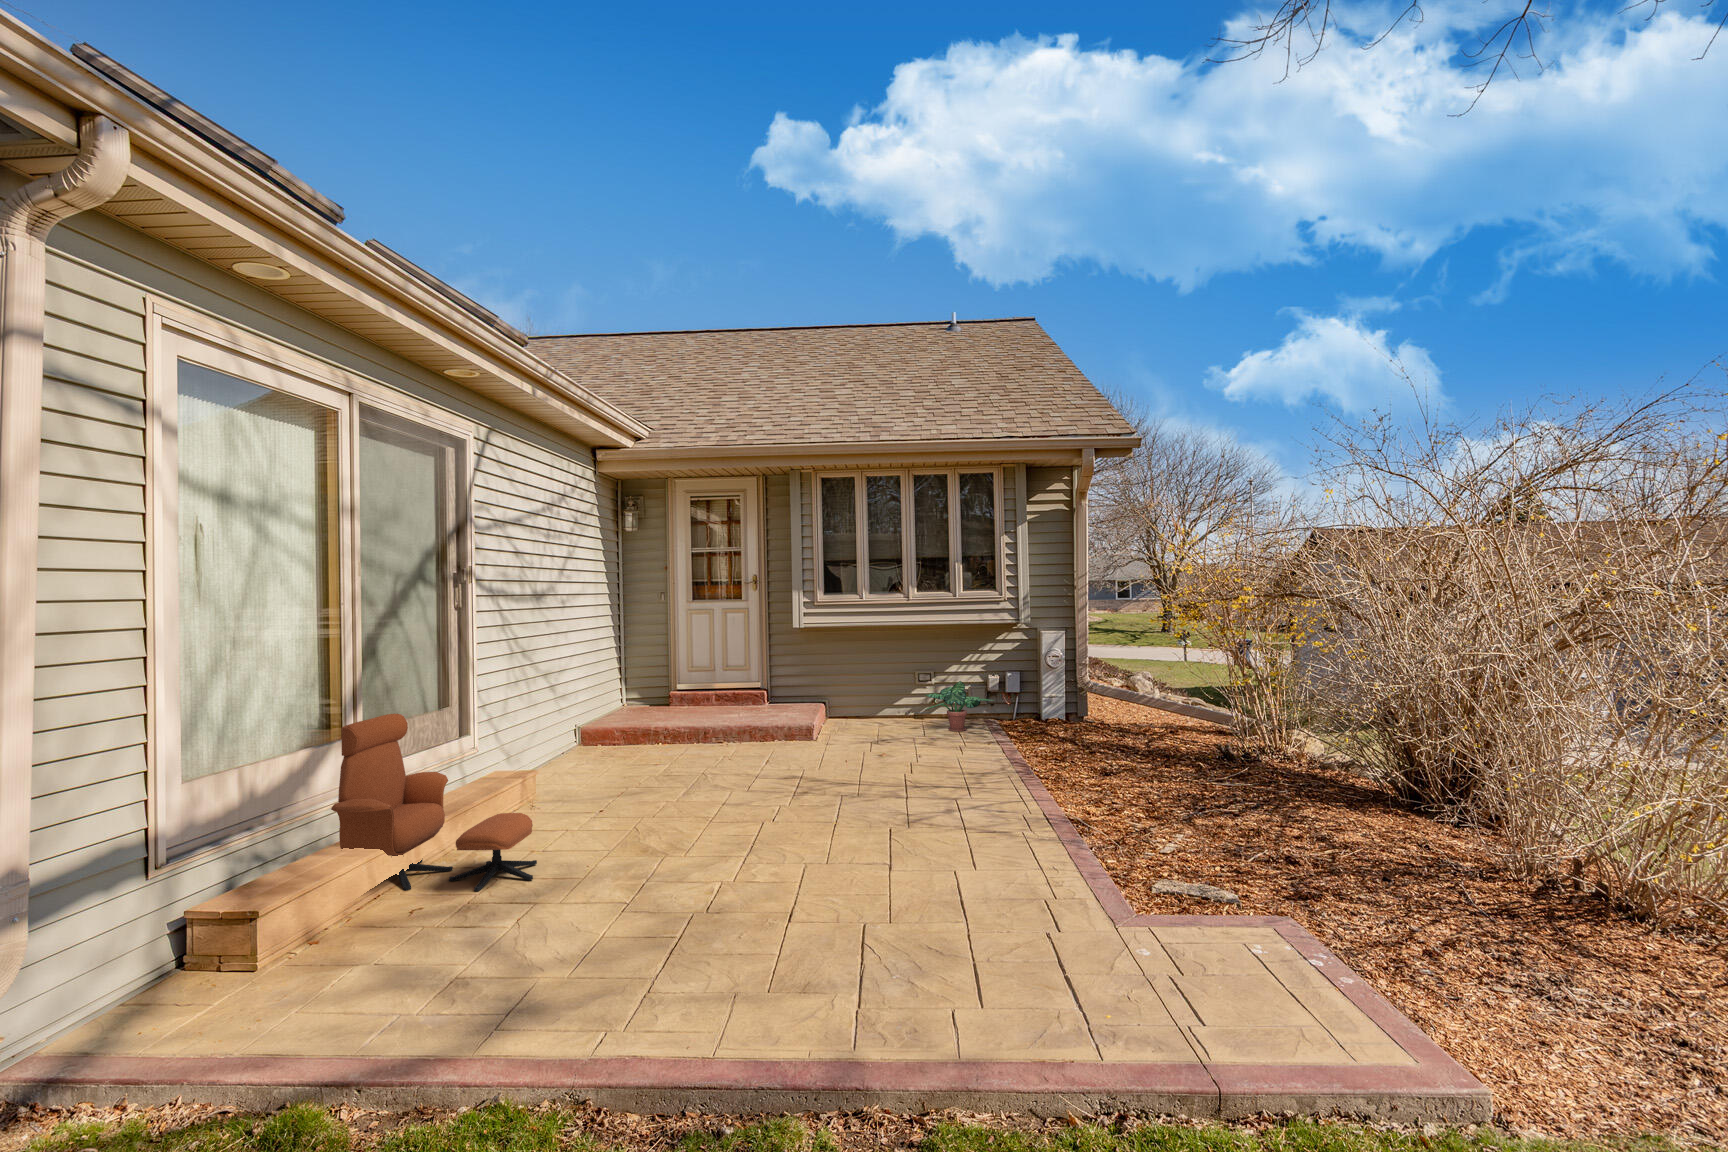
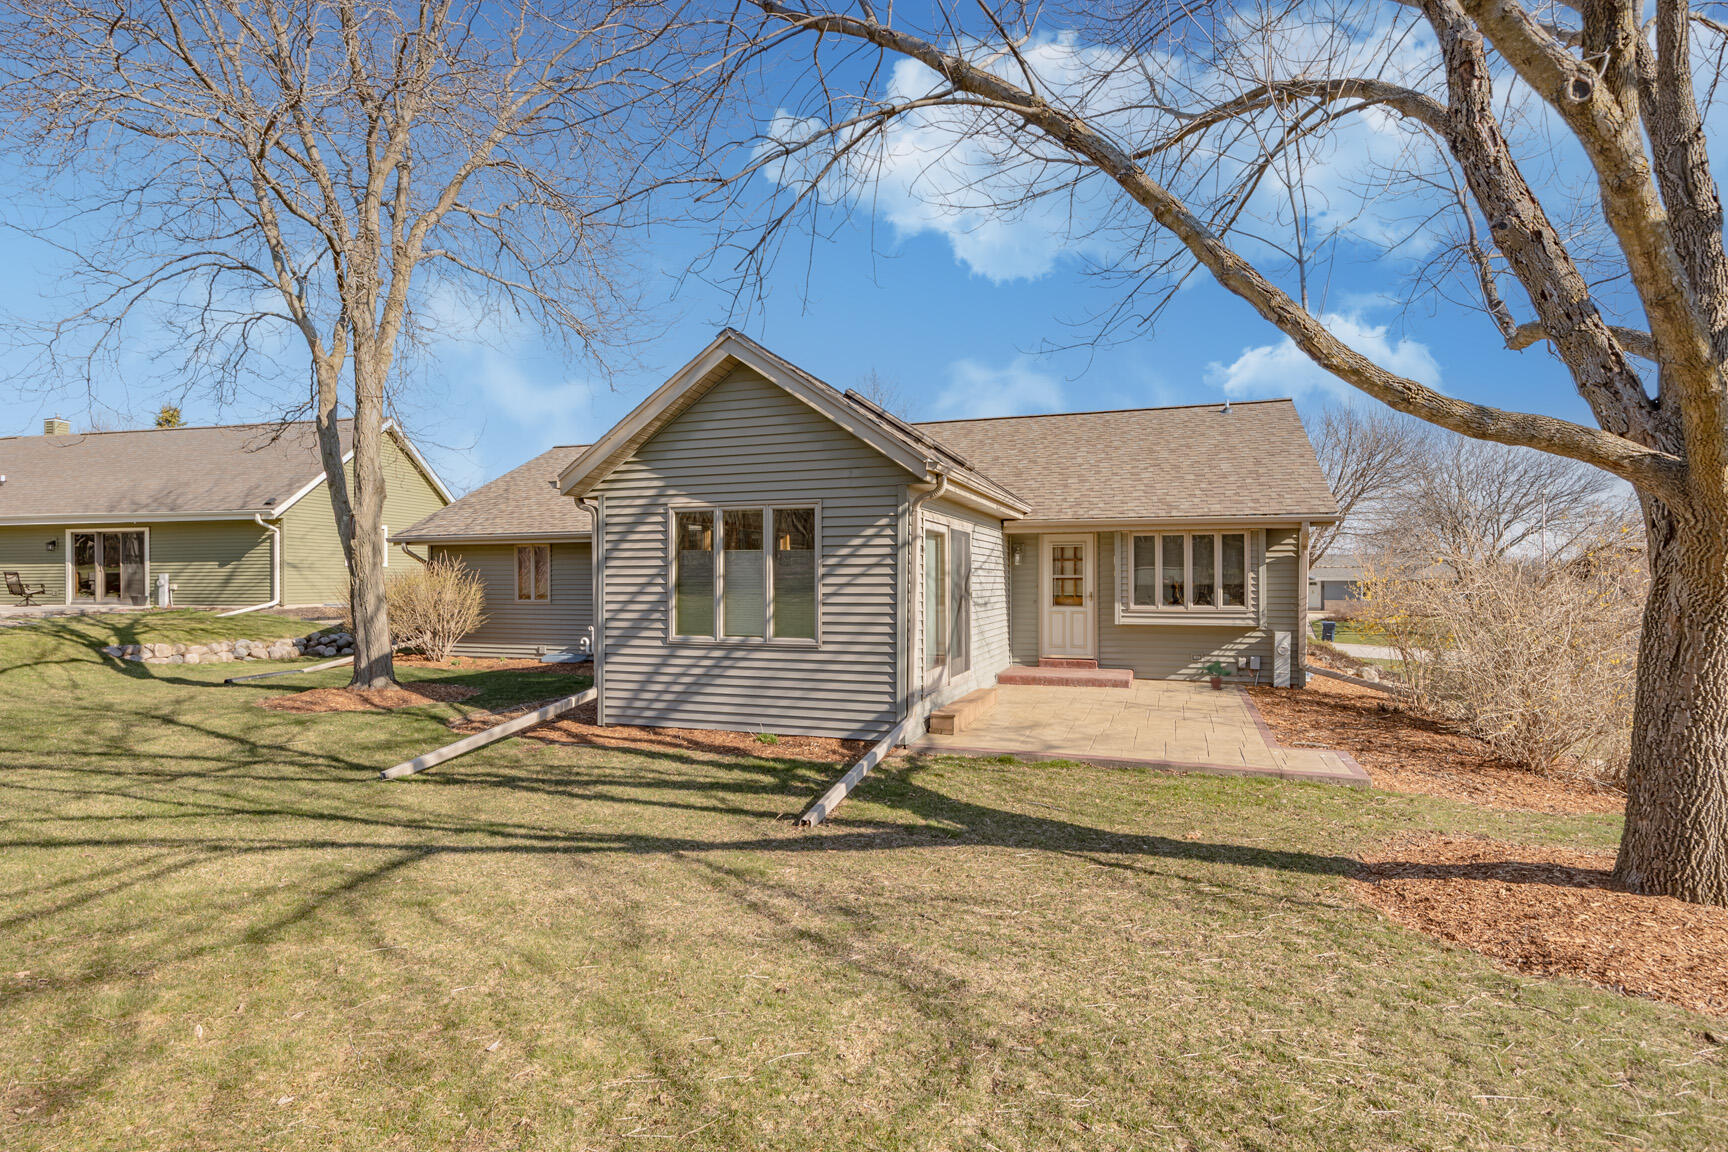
lounge chair: present [331,714,537,891] -> none [956,656,1023,720]

